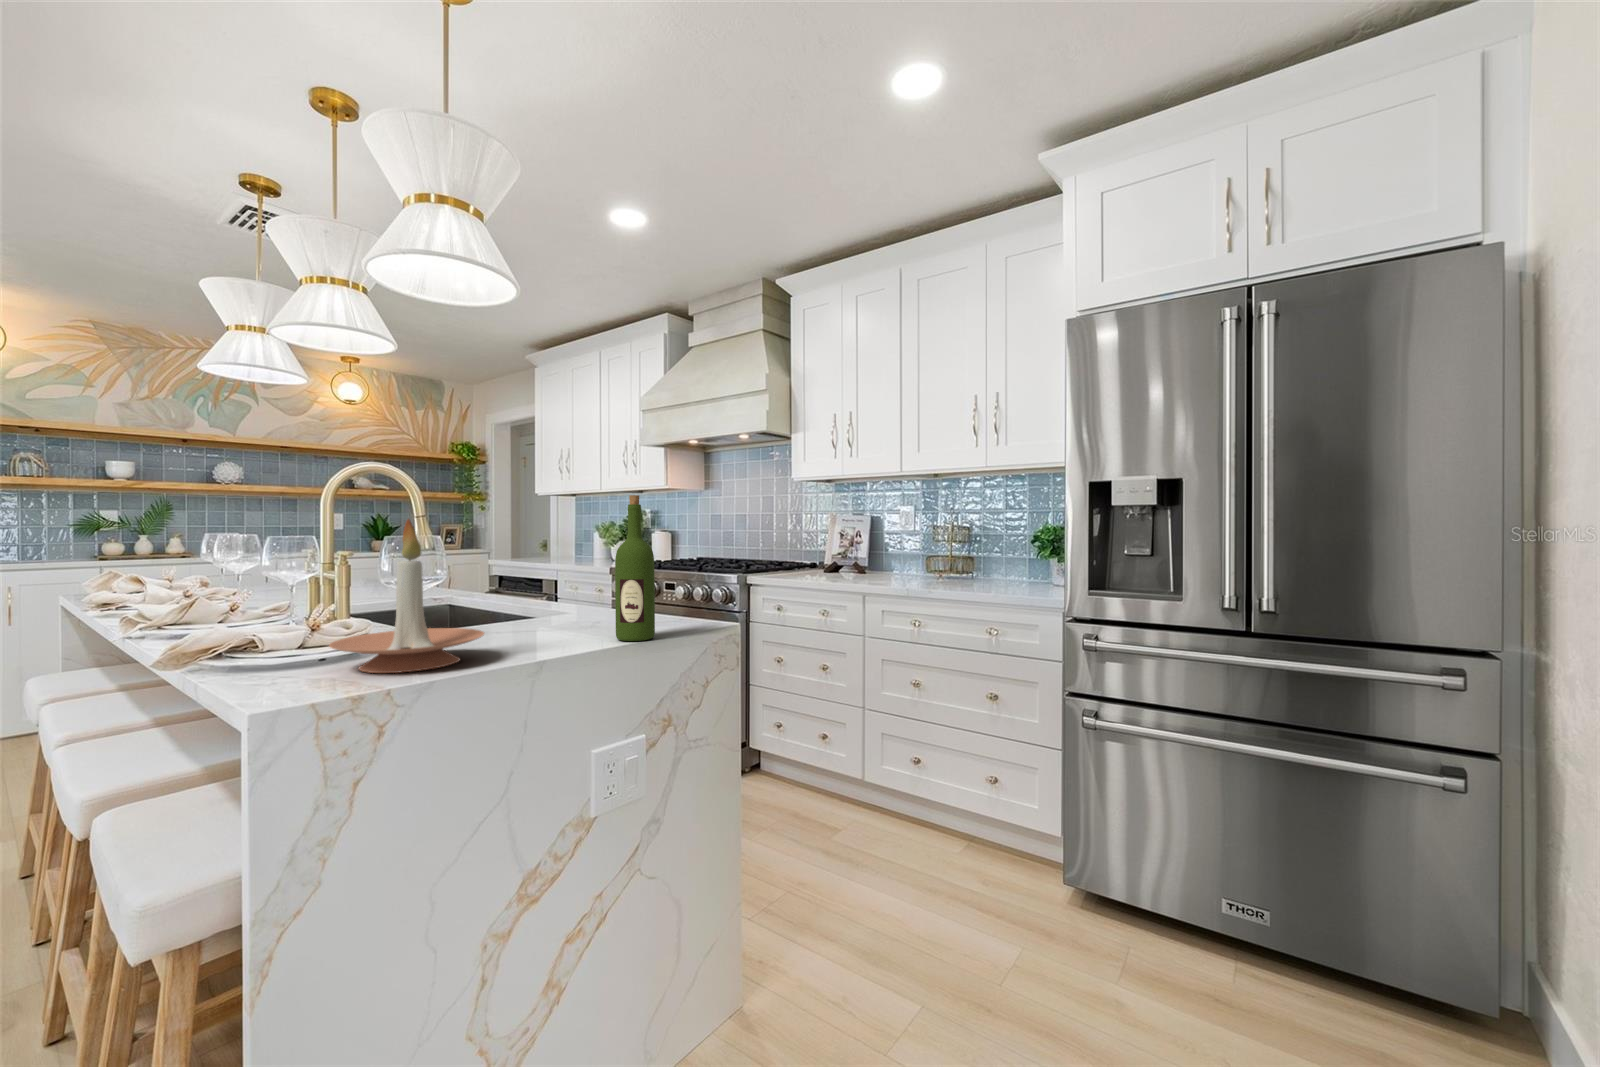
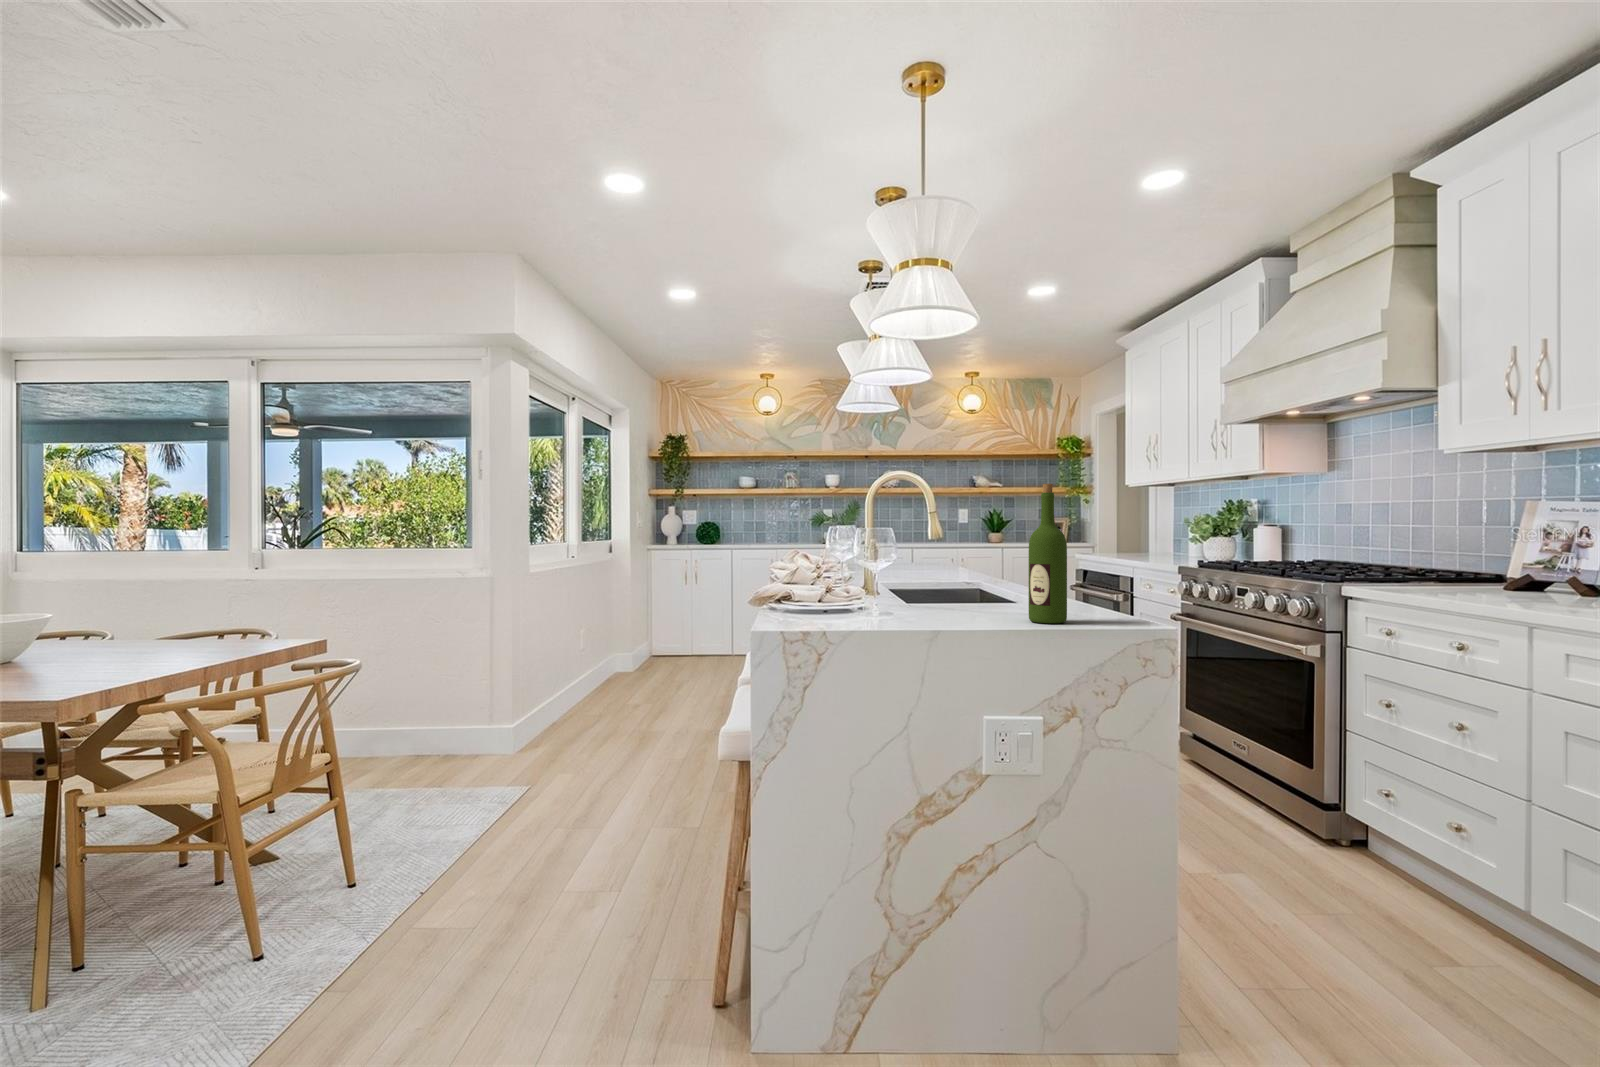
candle holder: present [329,519,484,673] -> none [810,508,911,621]

